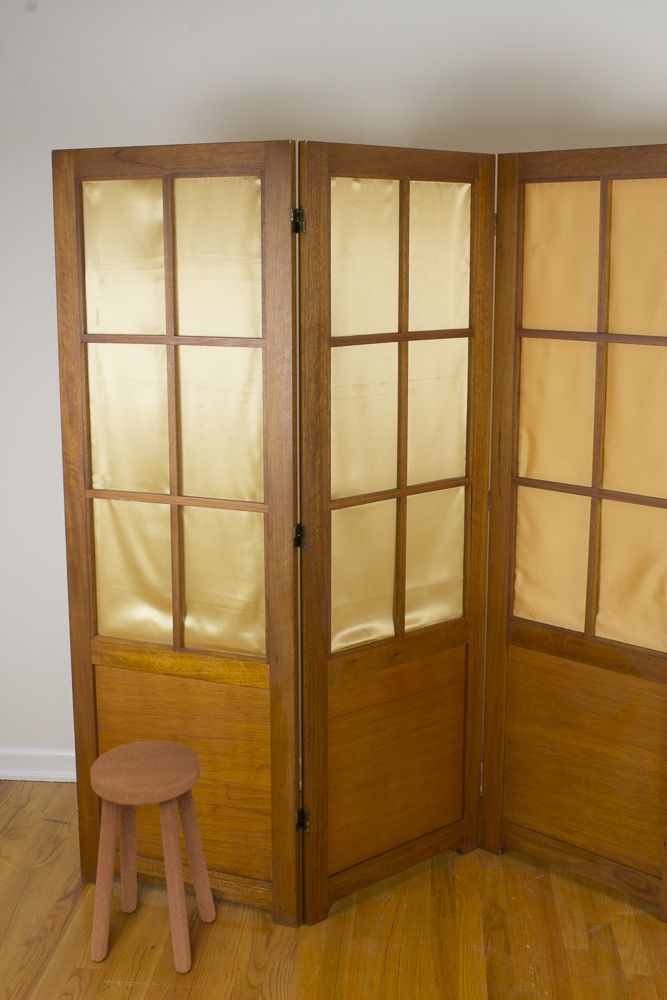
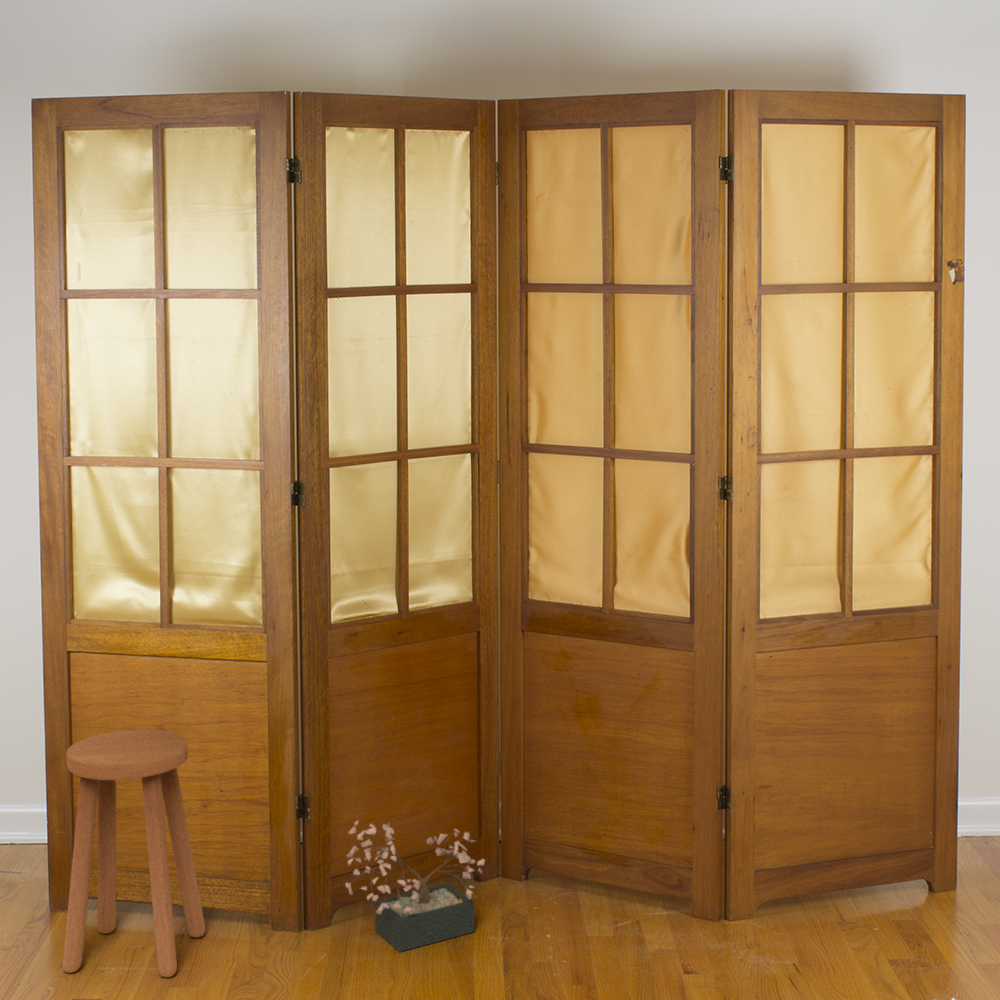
decorative plant: none [343,827,468,952] -> present [346,821,485,952]

